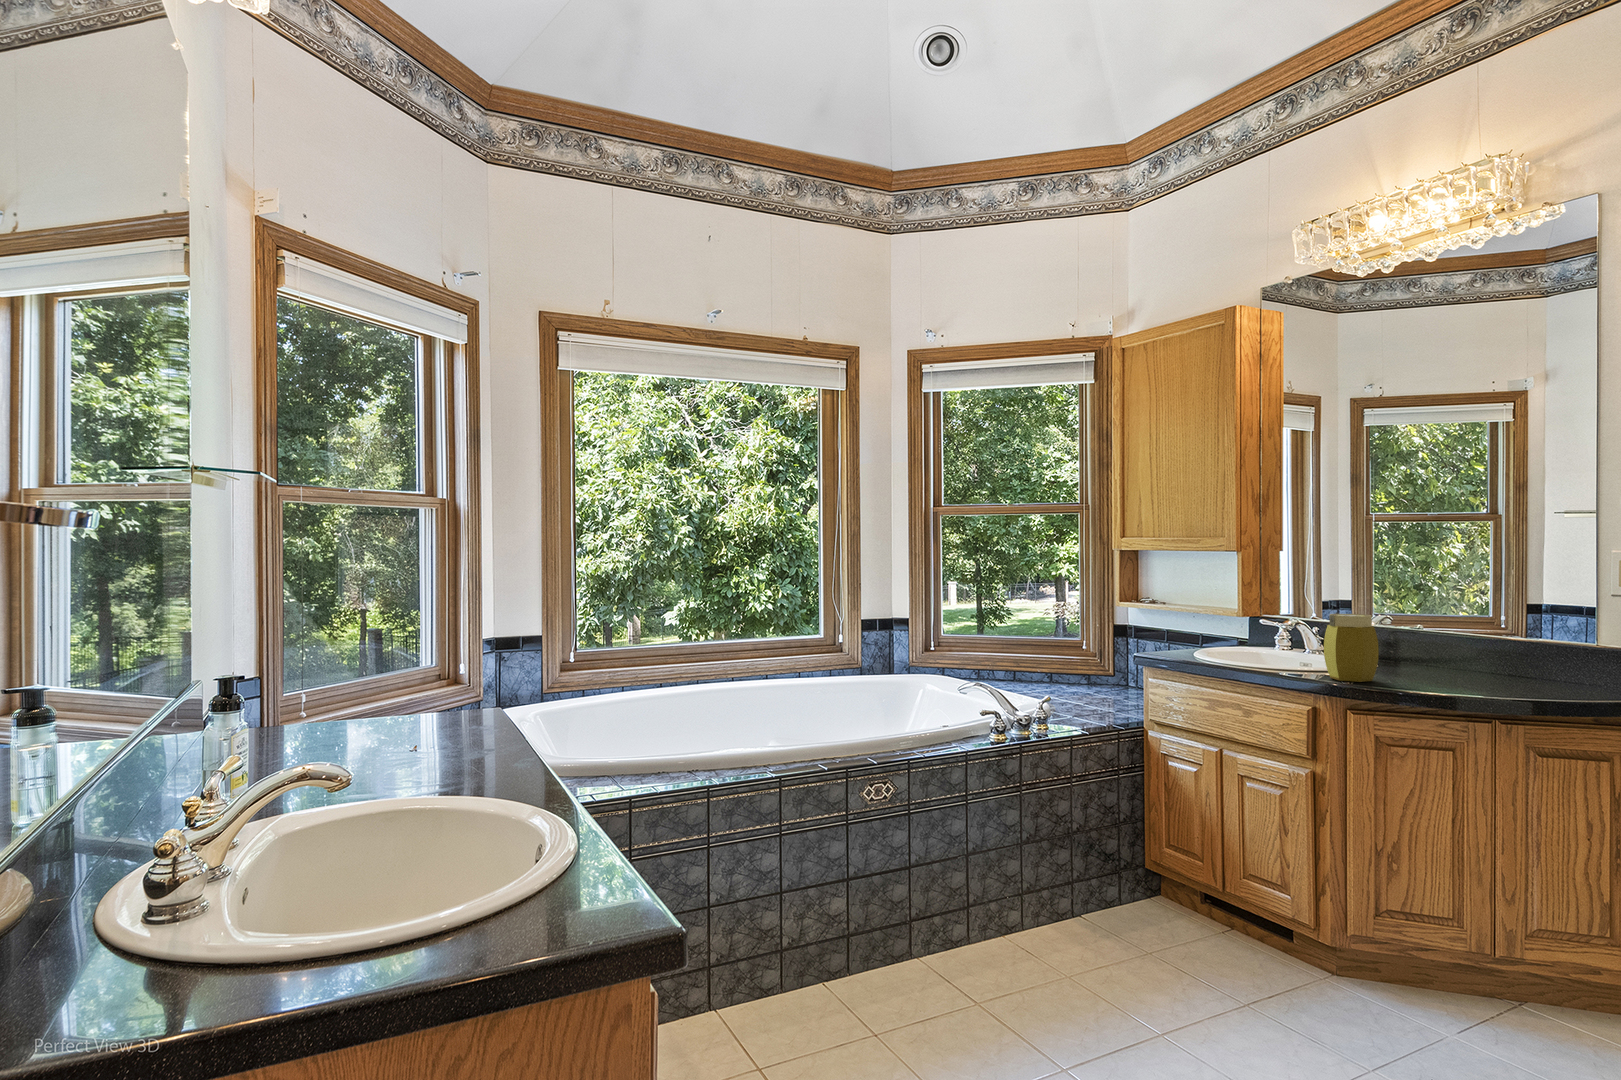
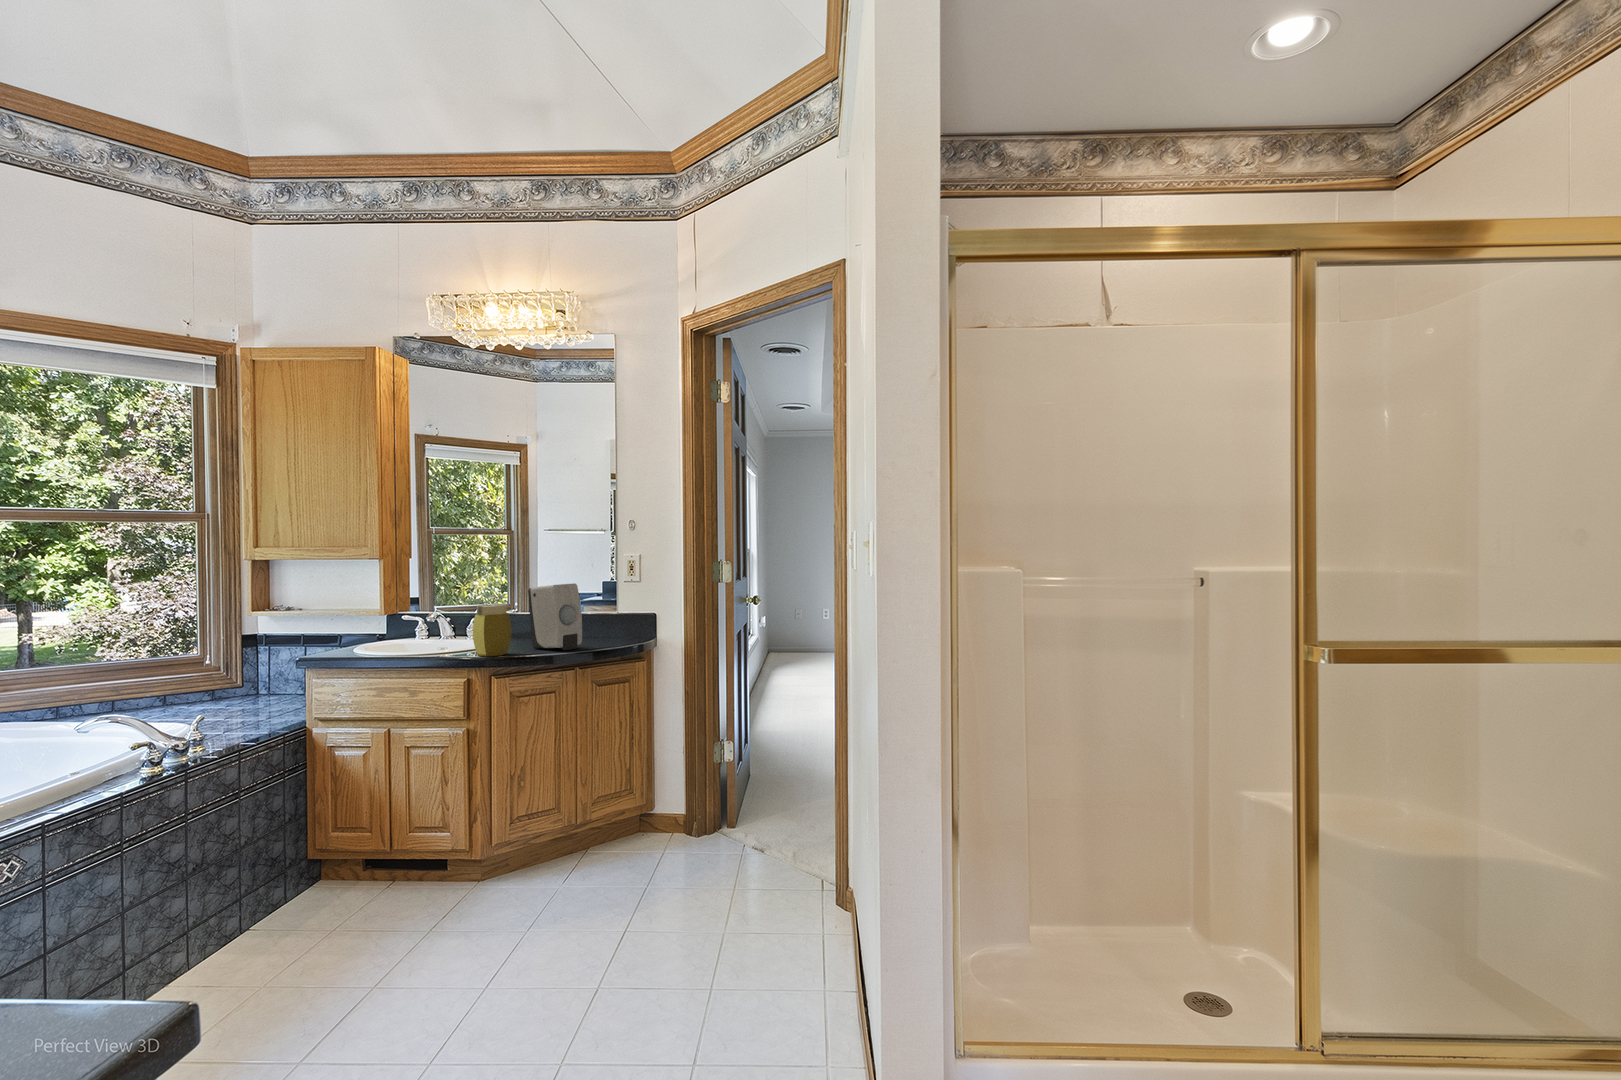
soap dispenser: none [1412,593,1496,689] -> present [528,583,582,650]

